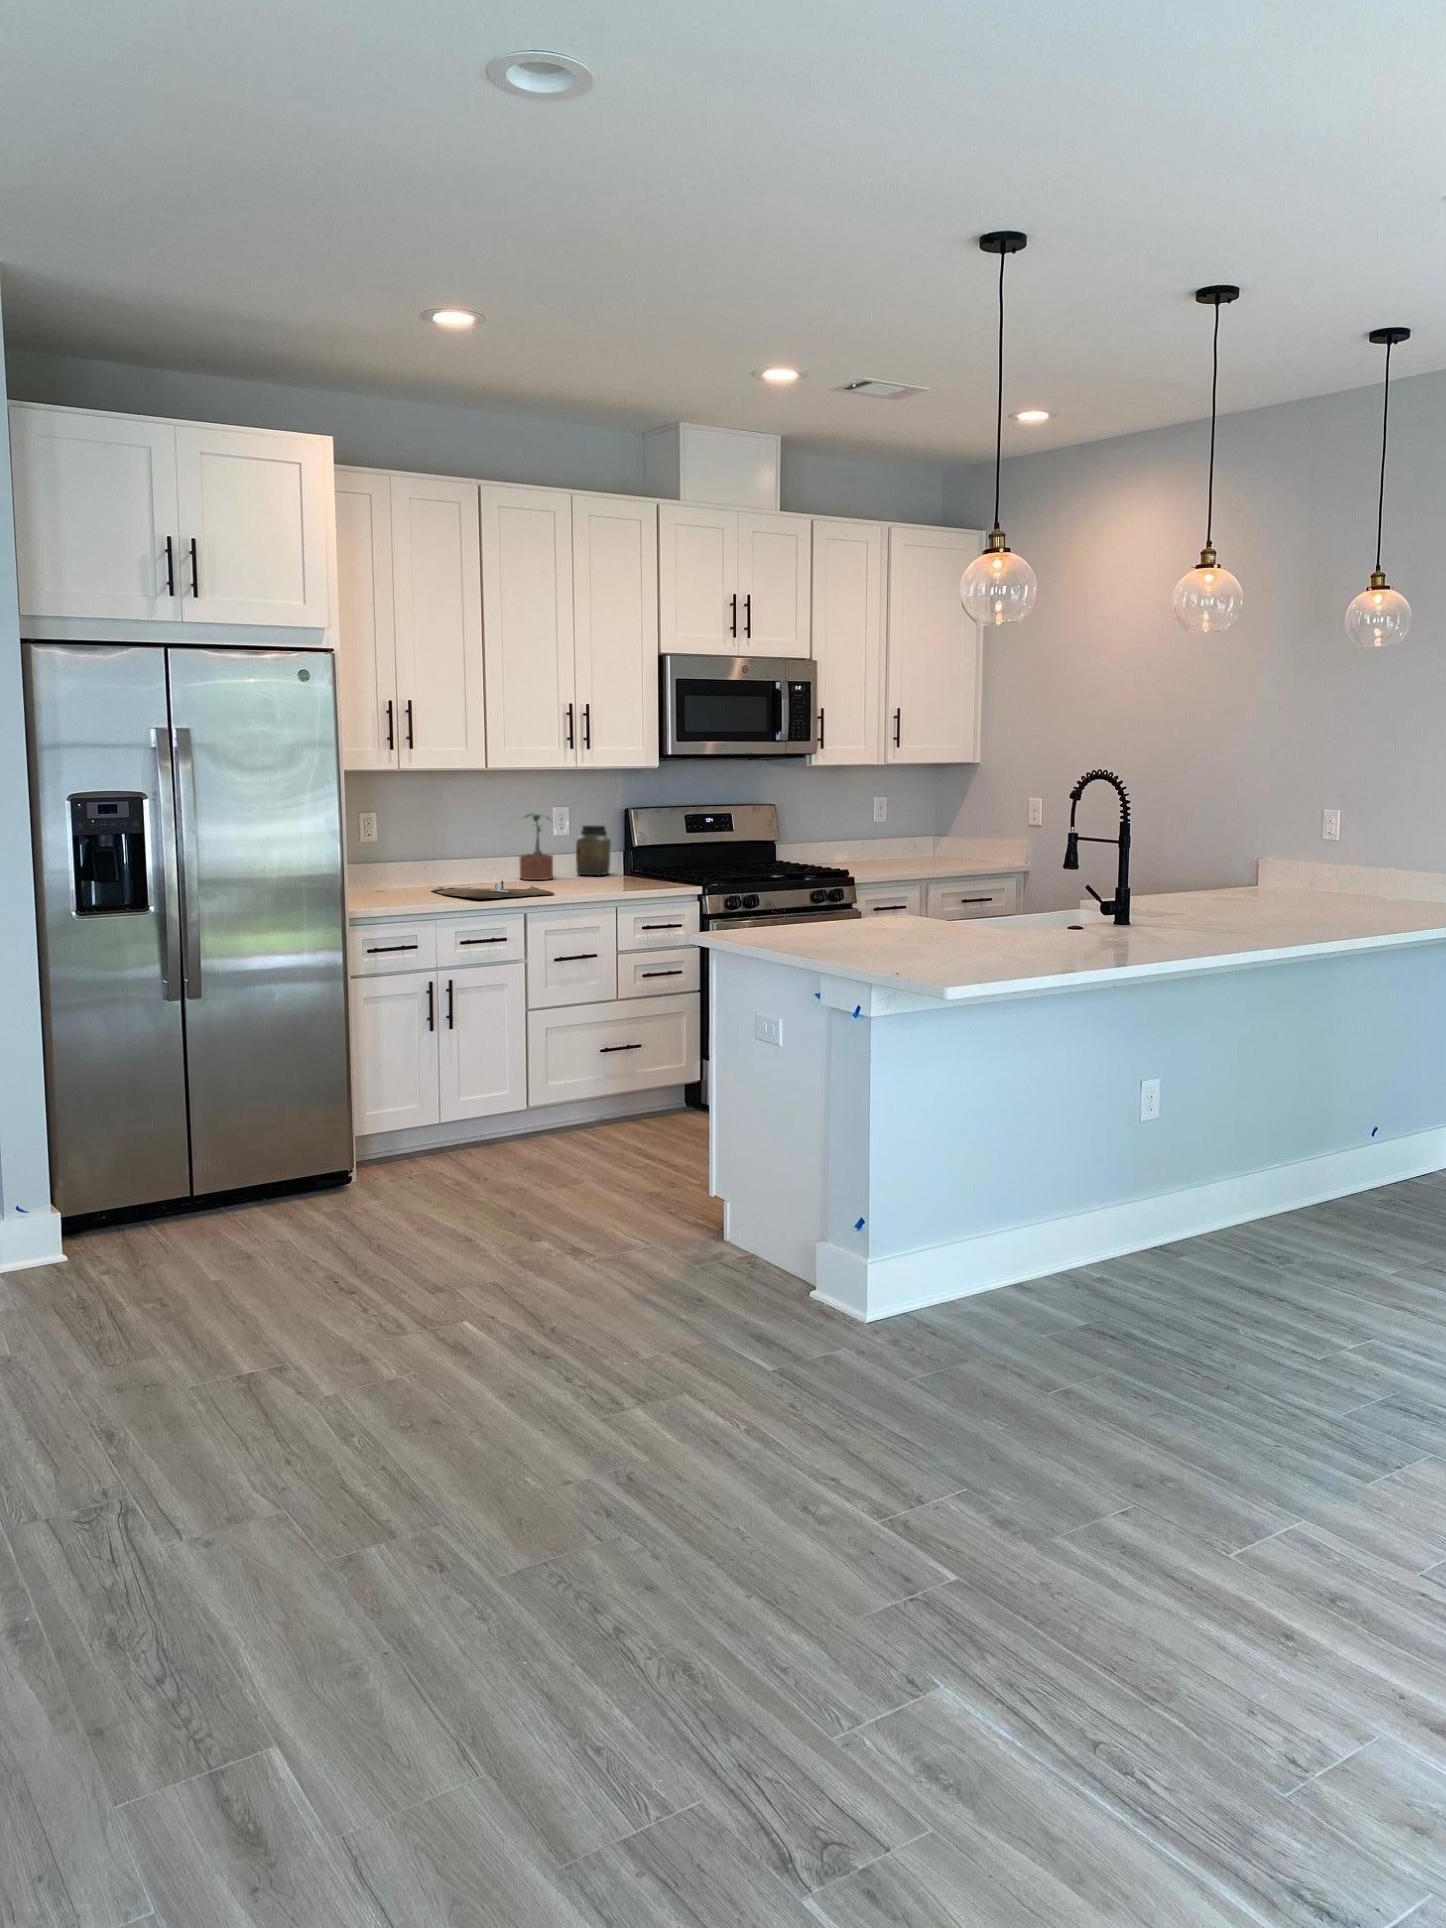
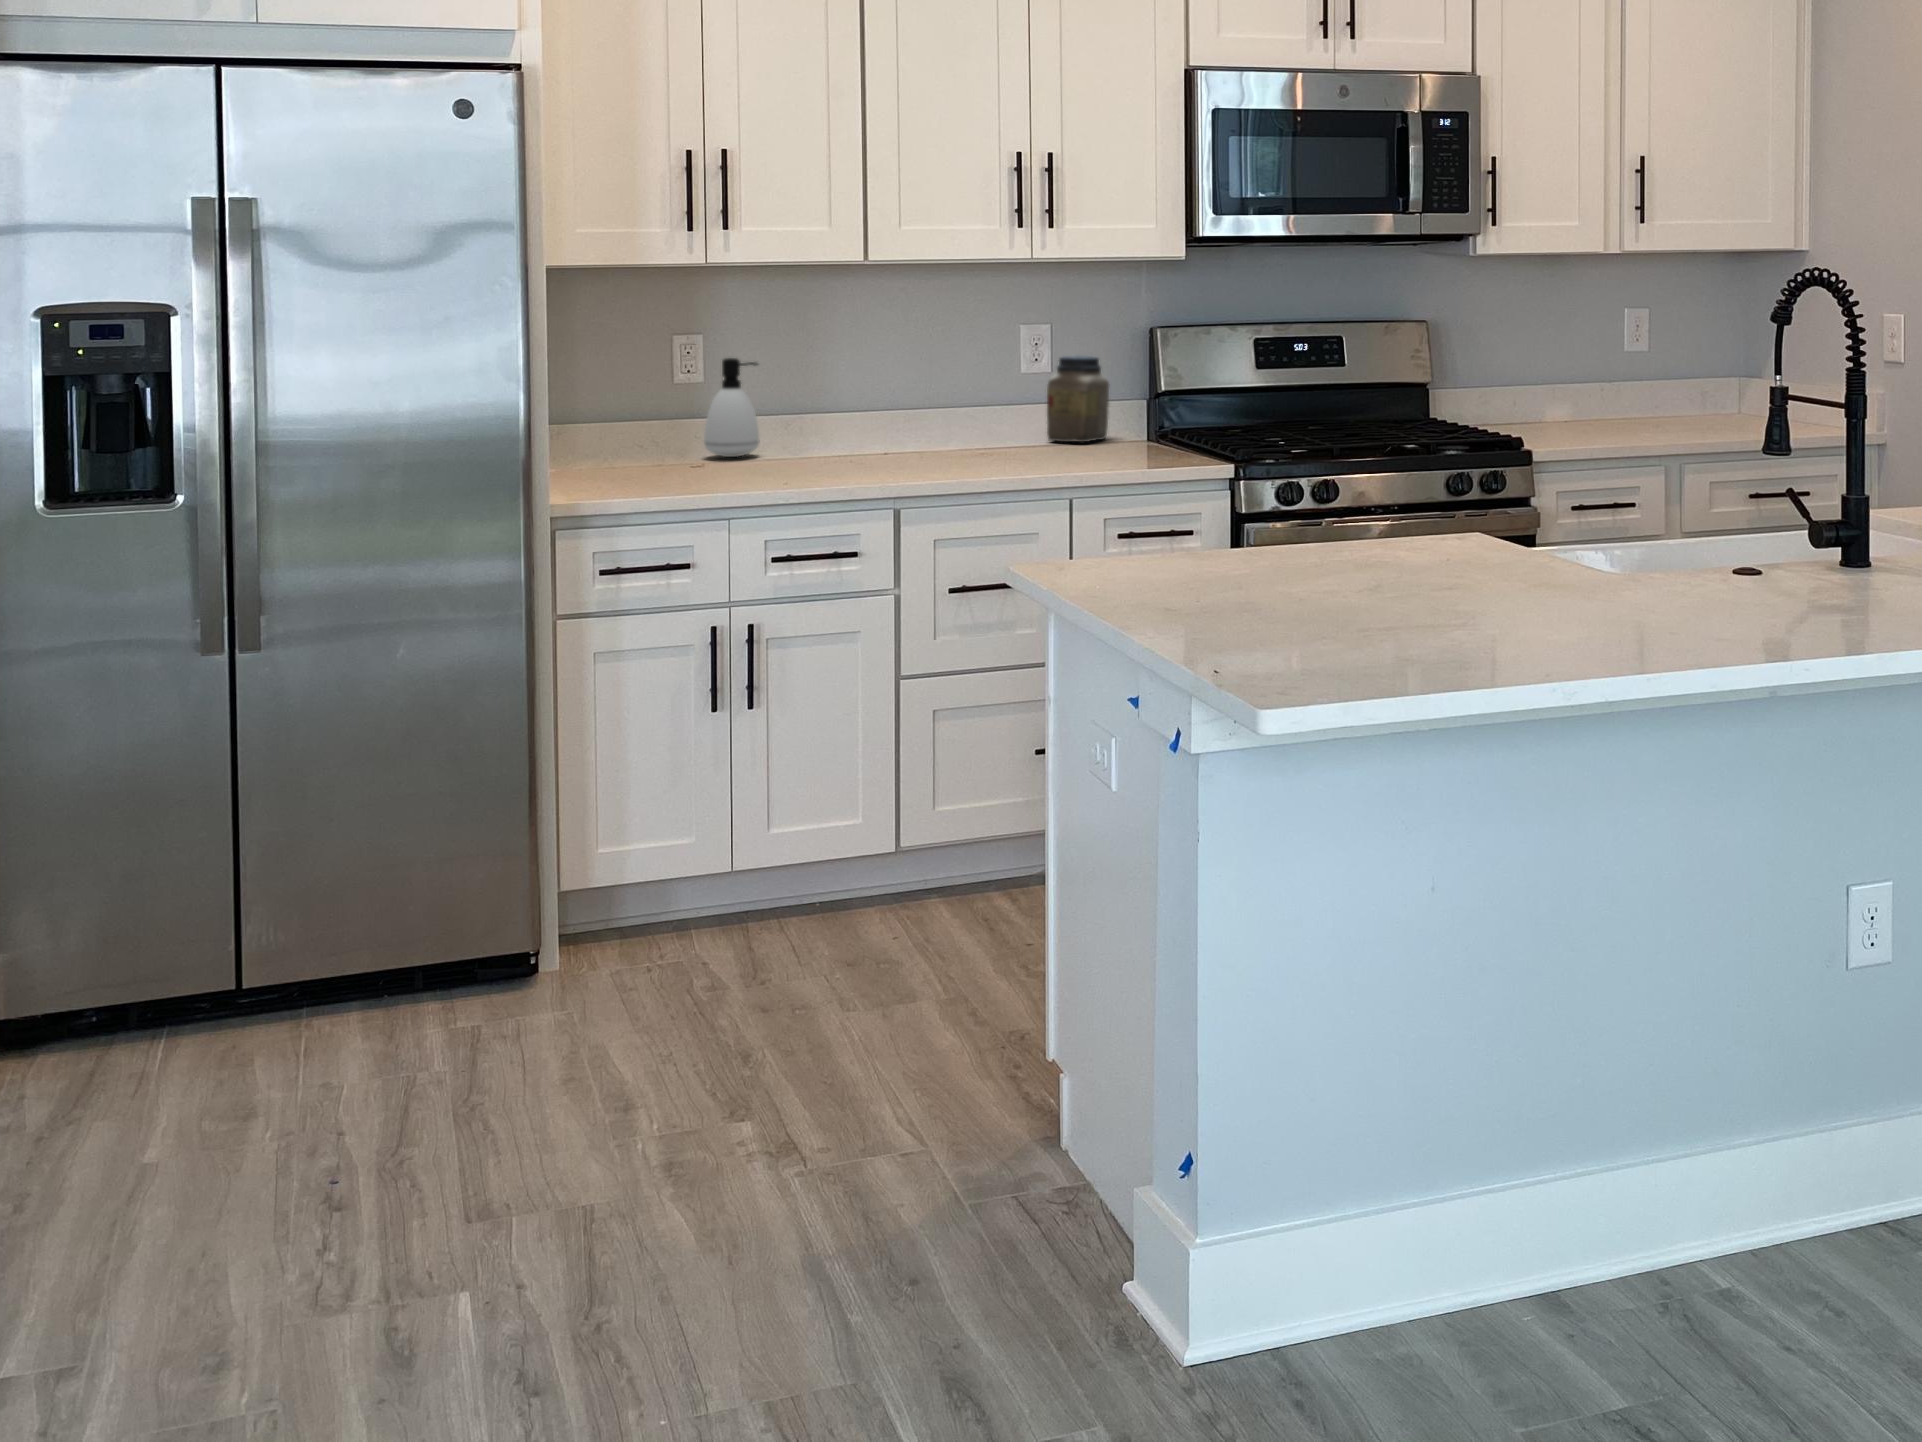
potted plant: present [520,814,553,880] -> none [944,336,1006,449]
soap dispenser: none [384,827,416,886] -> present [704,358,759,457]
cutting board: present [432,880,554,899] -> none [764,451,956,484]

